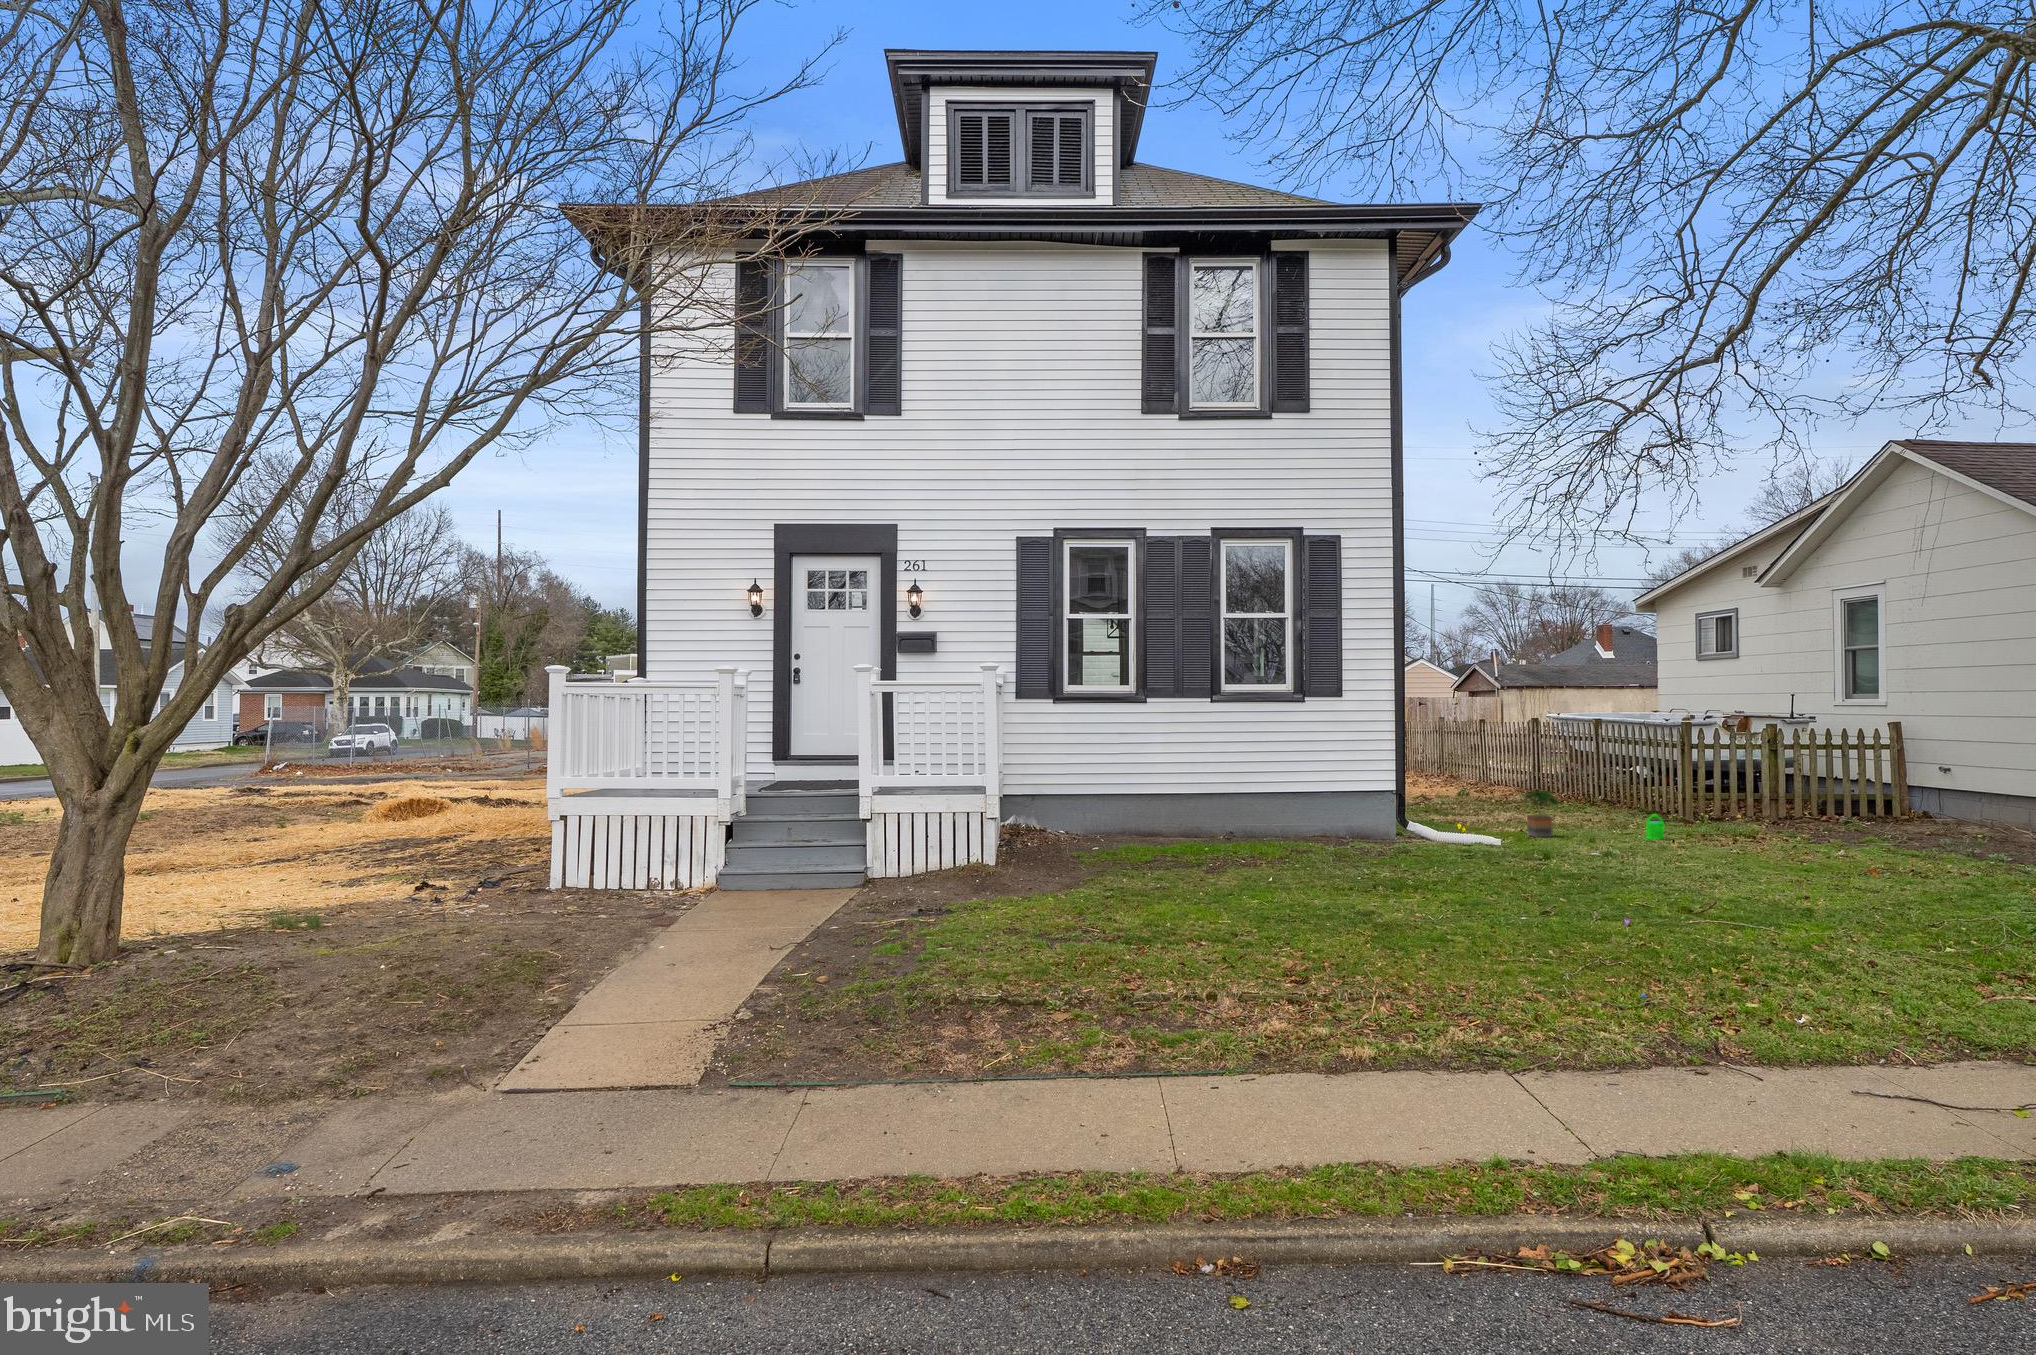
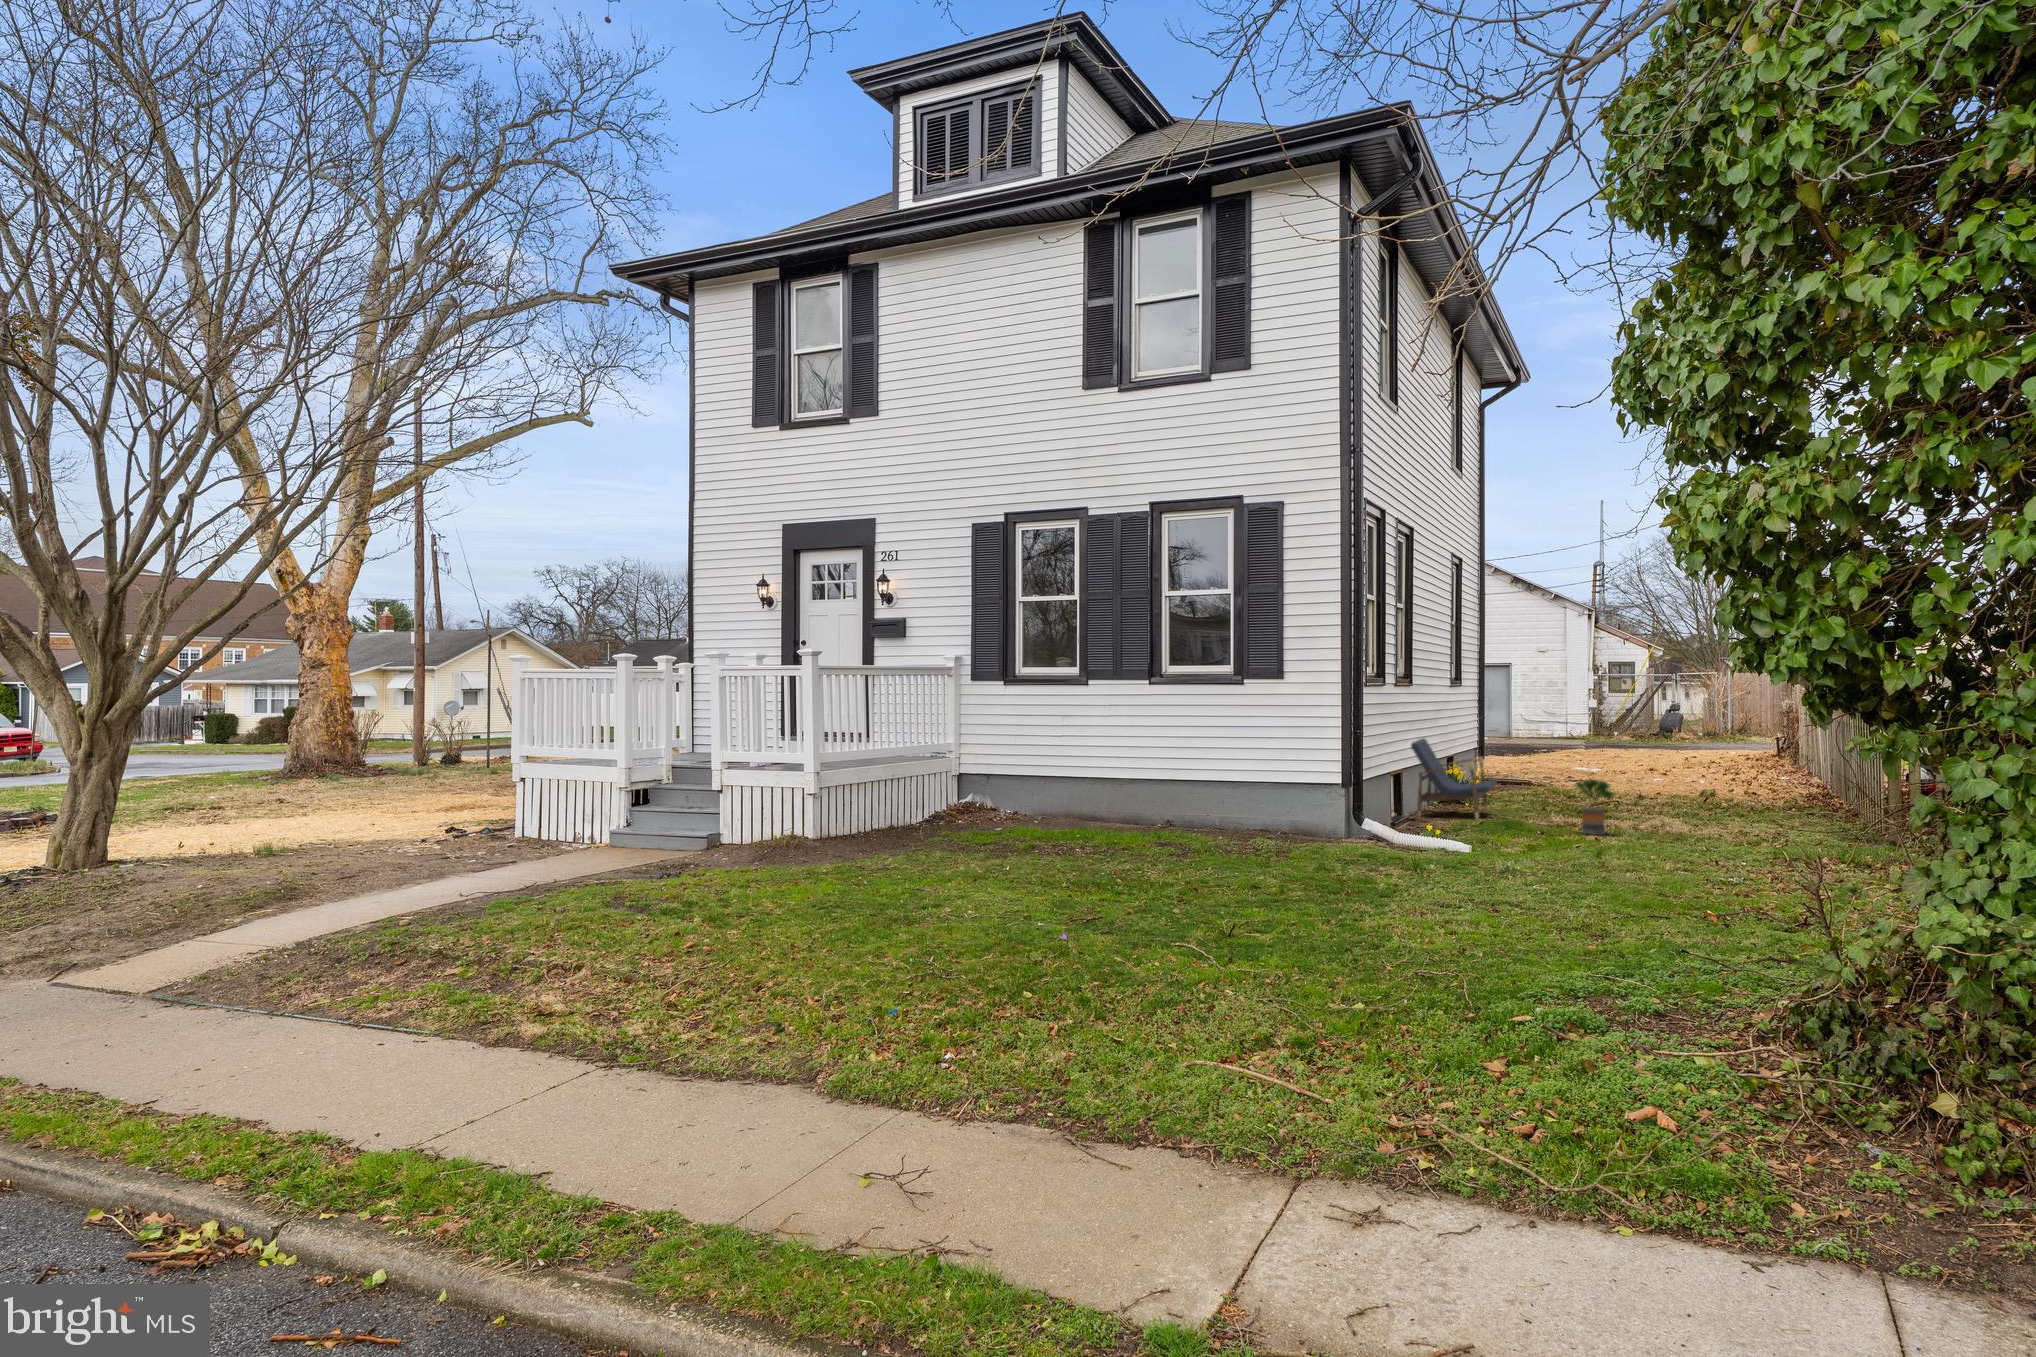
lounge chair: none [1339,763,1418,834] -> present [1411,739,1498,819]
watering can: present [1646,814,1665,839] -> none [1698,815,1725,846]

